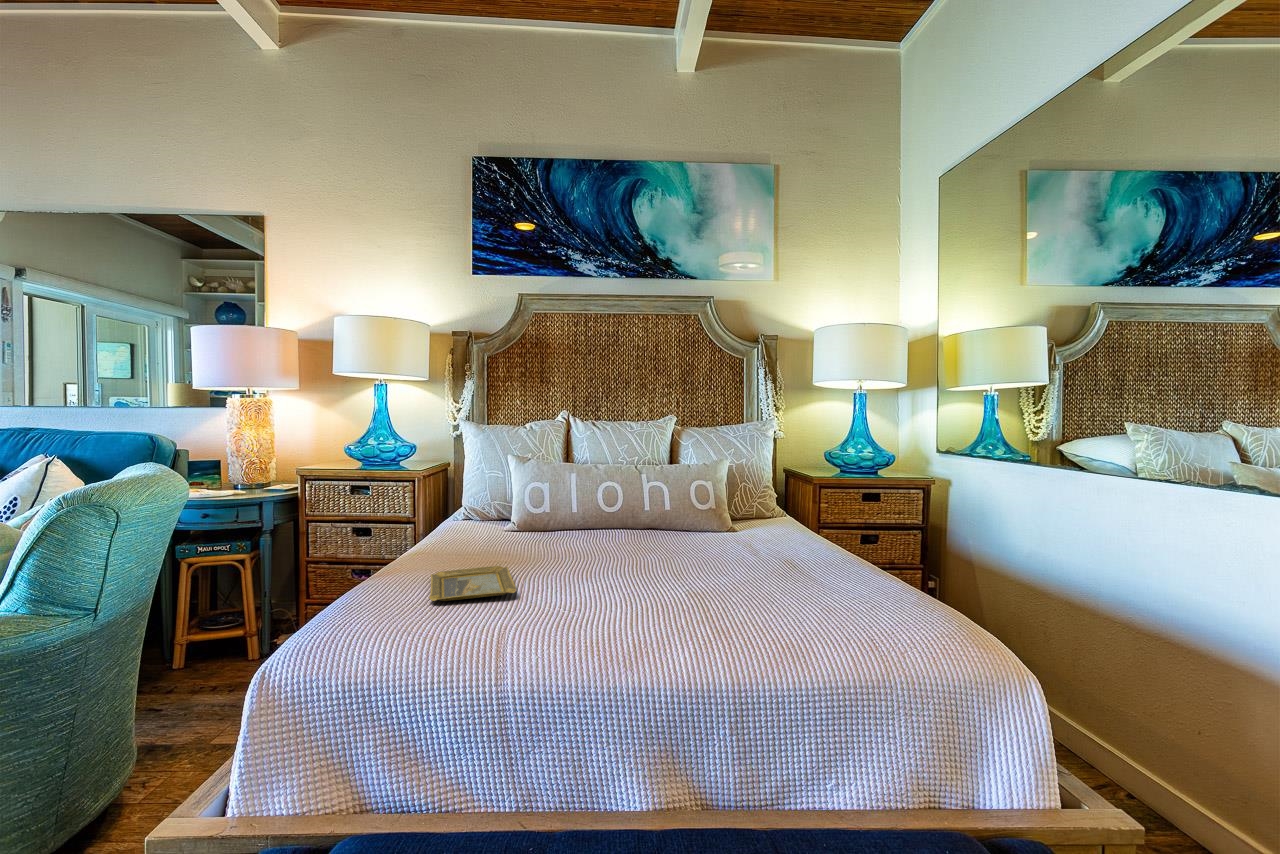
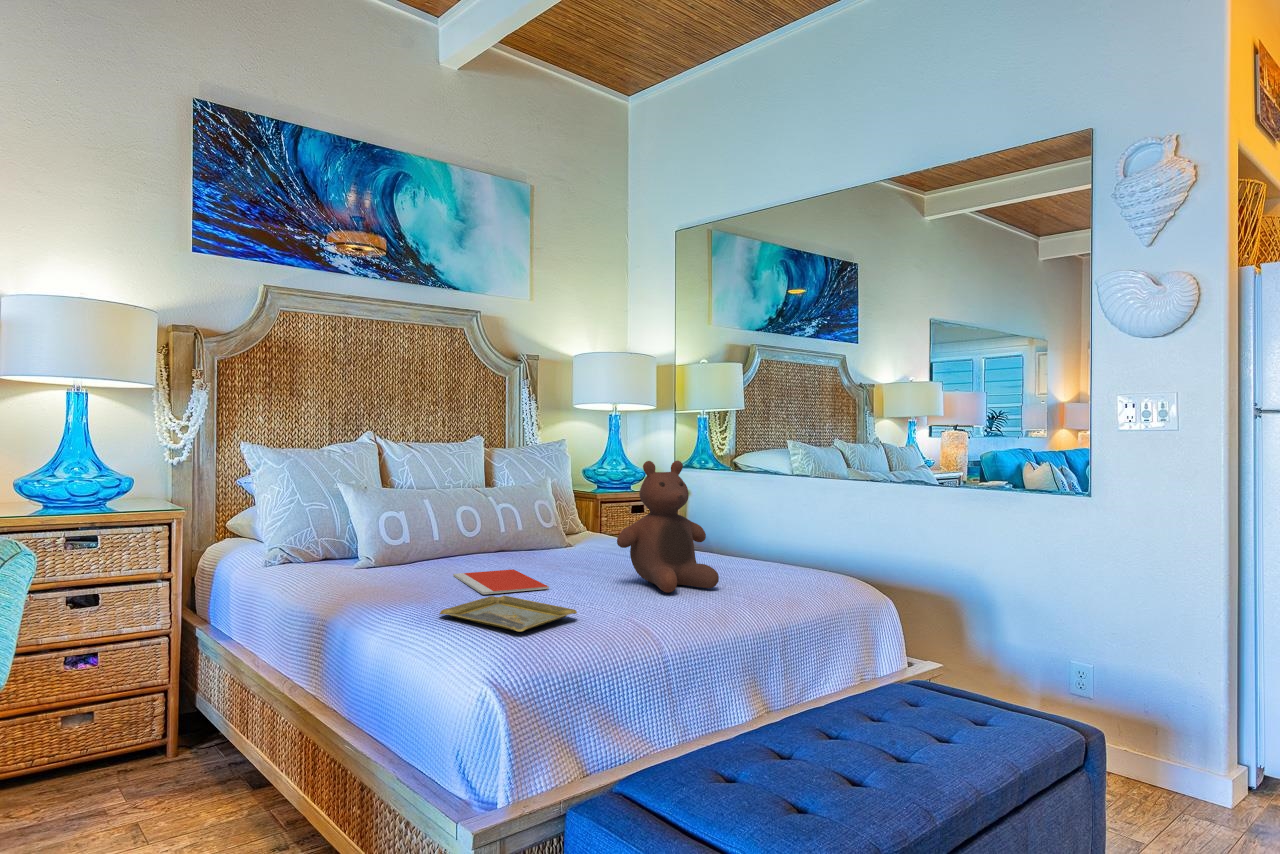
stuffed bear: none [639,445,749,590] -> present [617,461,719,593]
notebook: none [514,542,601,567] -> present [453,569,549,595]

